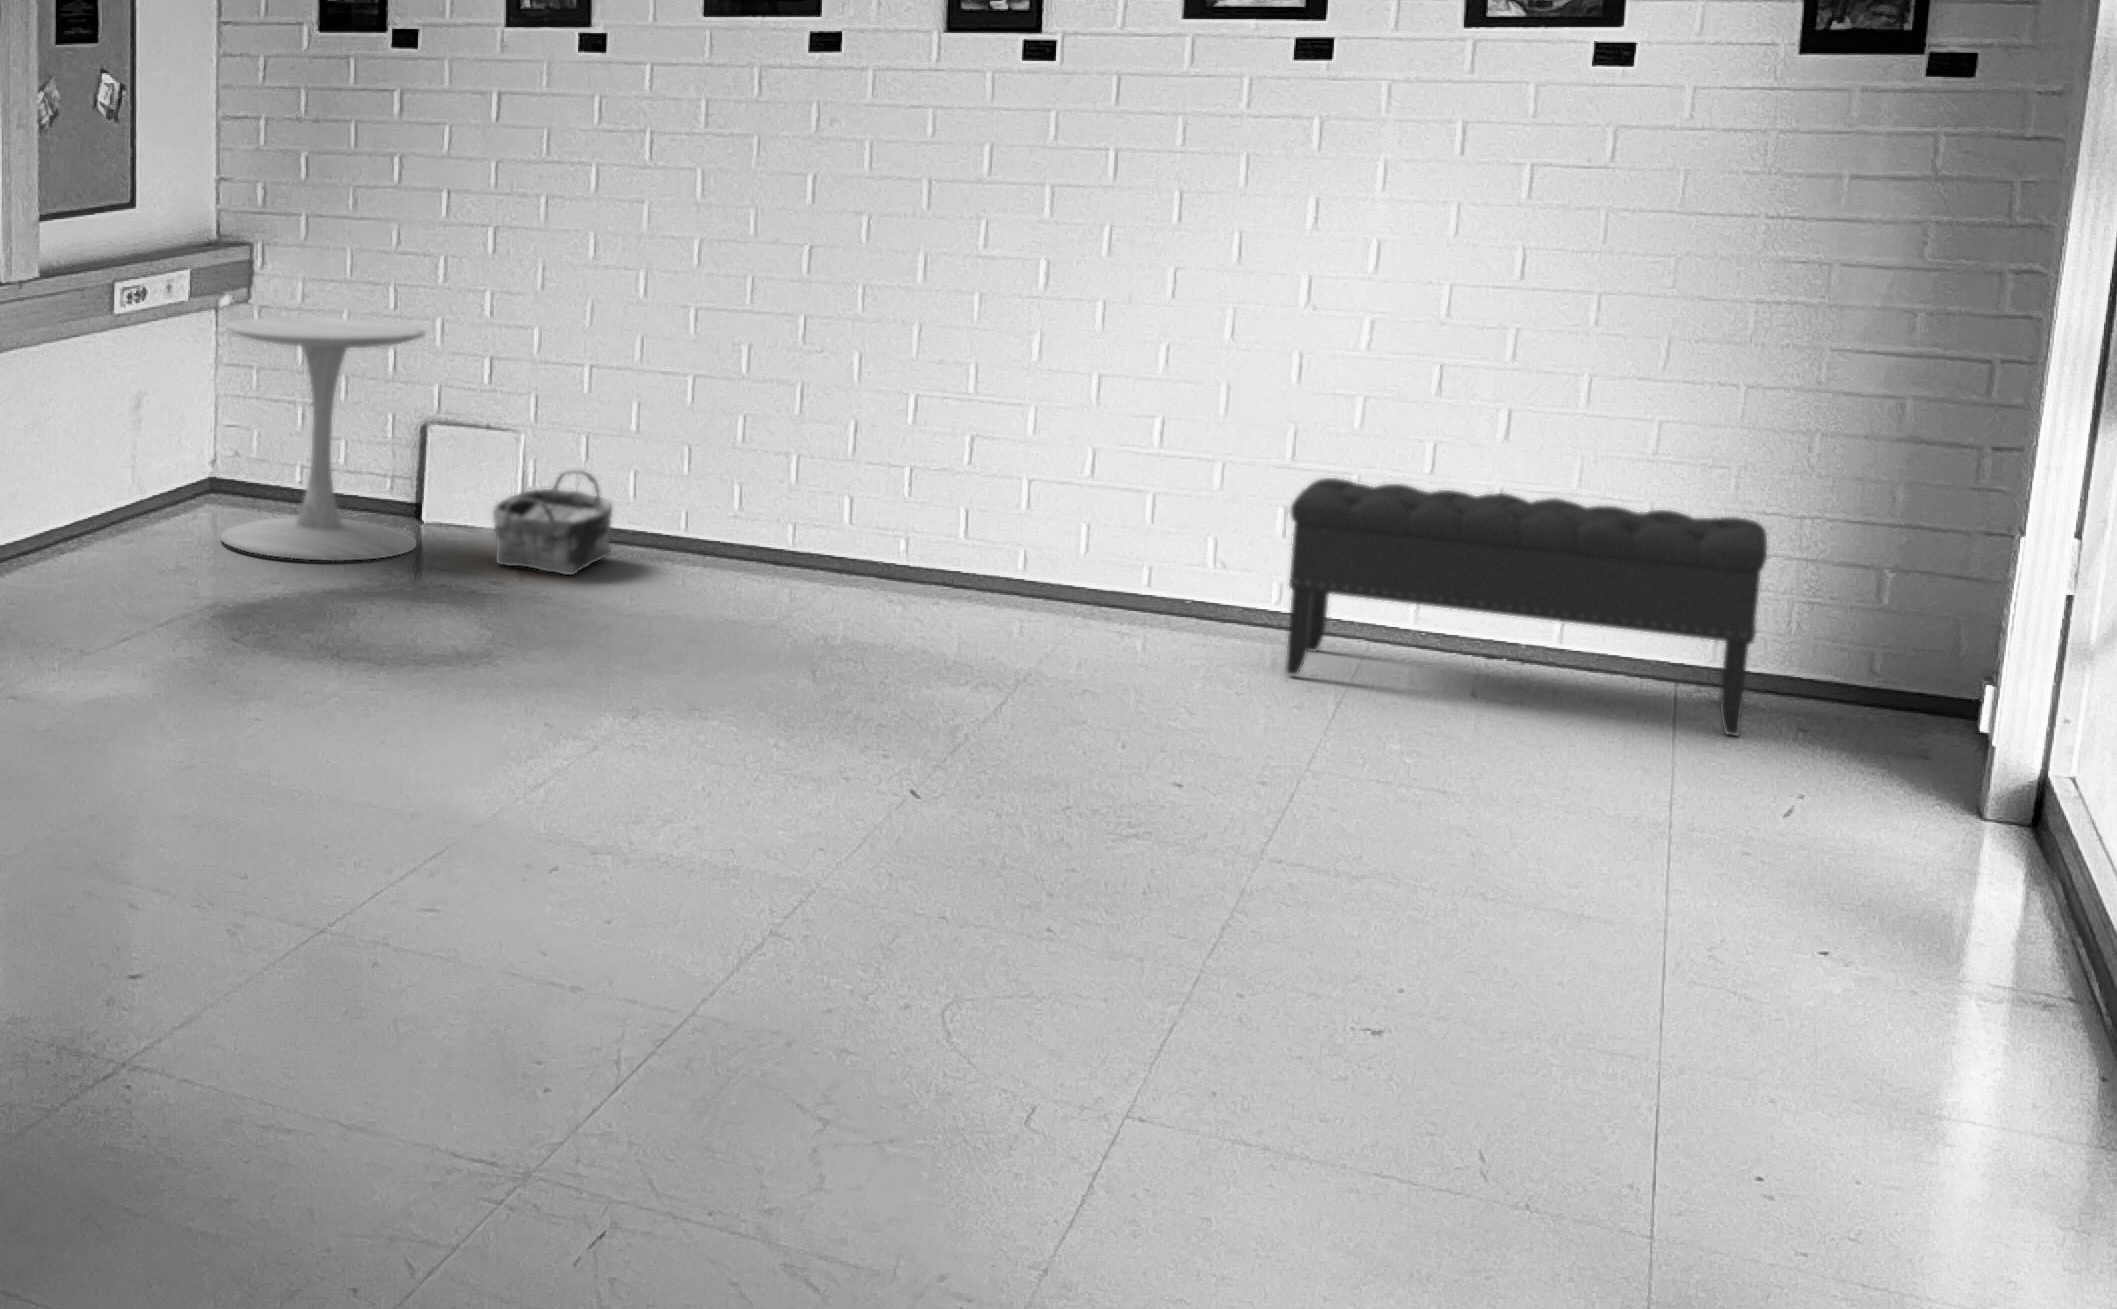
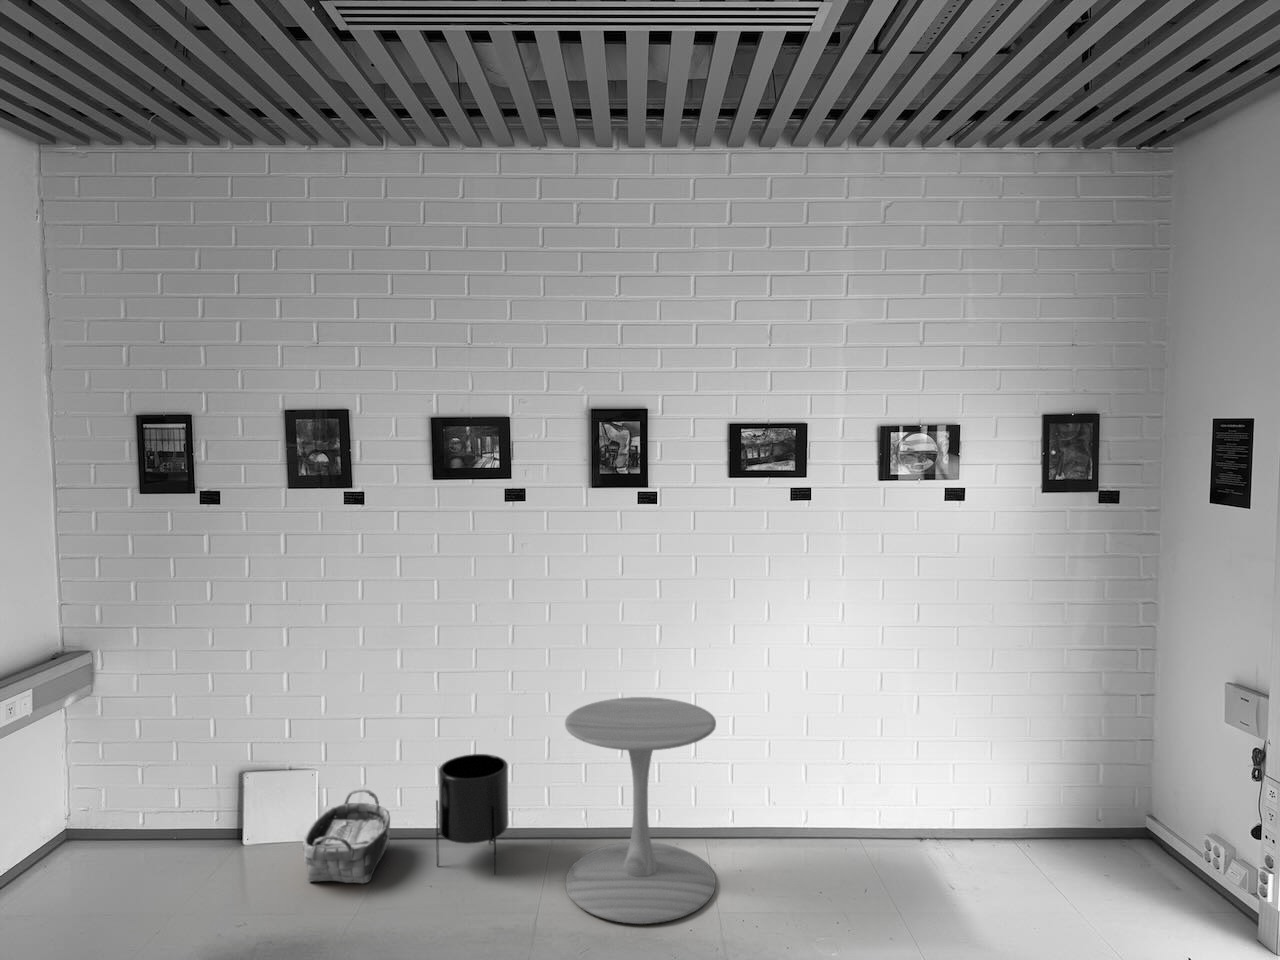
pedestal table: present [220,317,425,561] -> present [565,697,716,924]
planter: none [670,435,783,594] -> present [436,754,508,874]
bench: present [1286,478,1767,735] -> none [824,745,1098,889]

